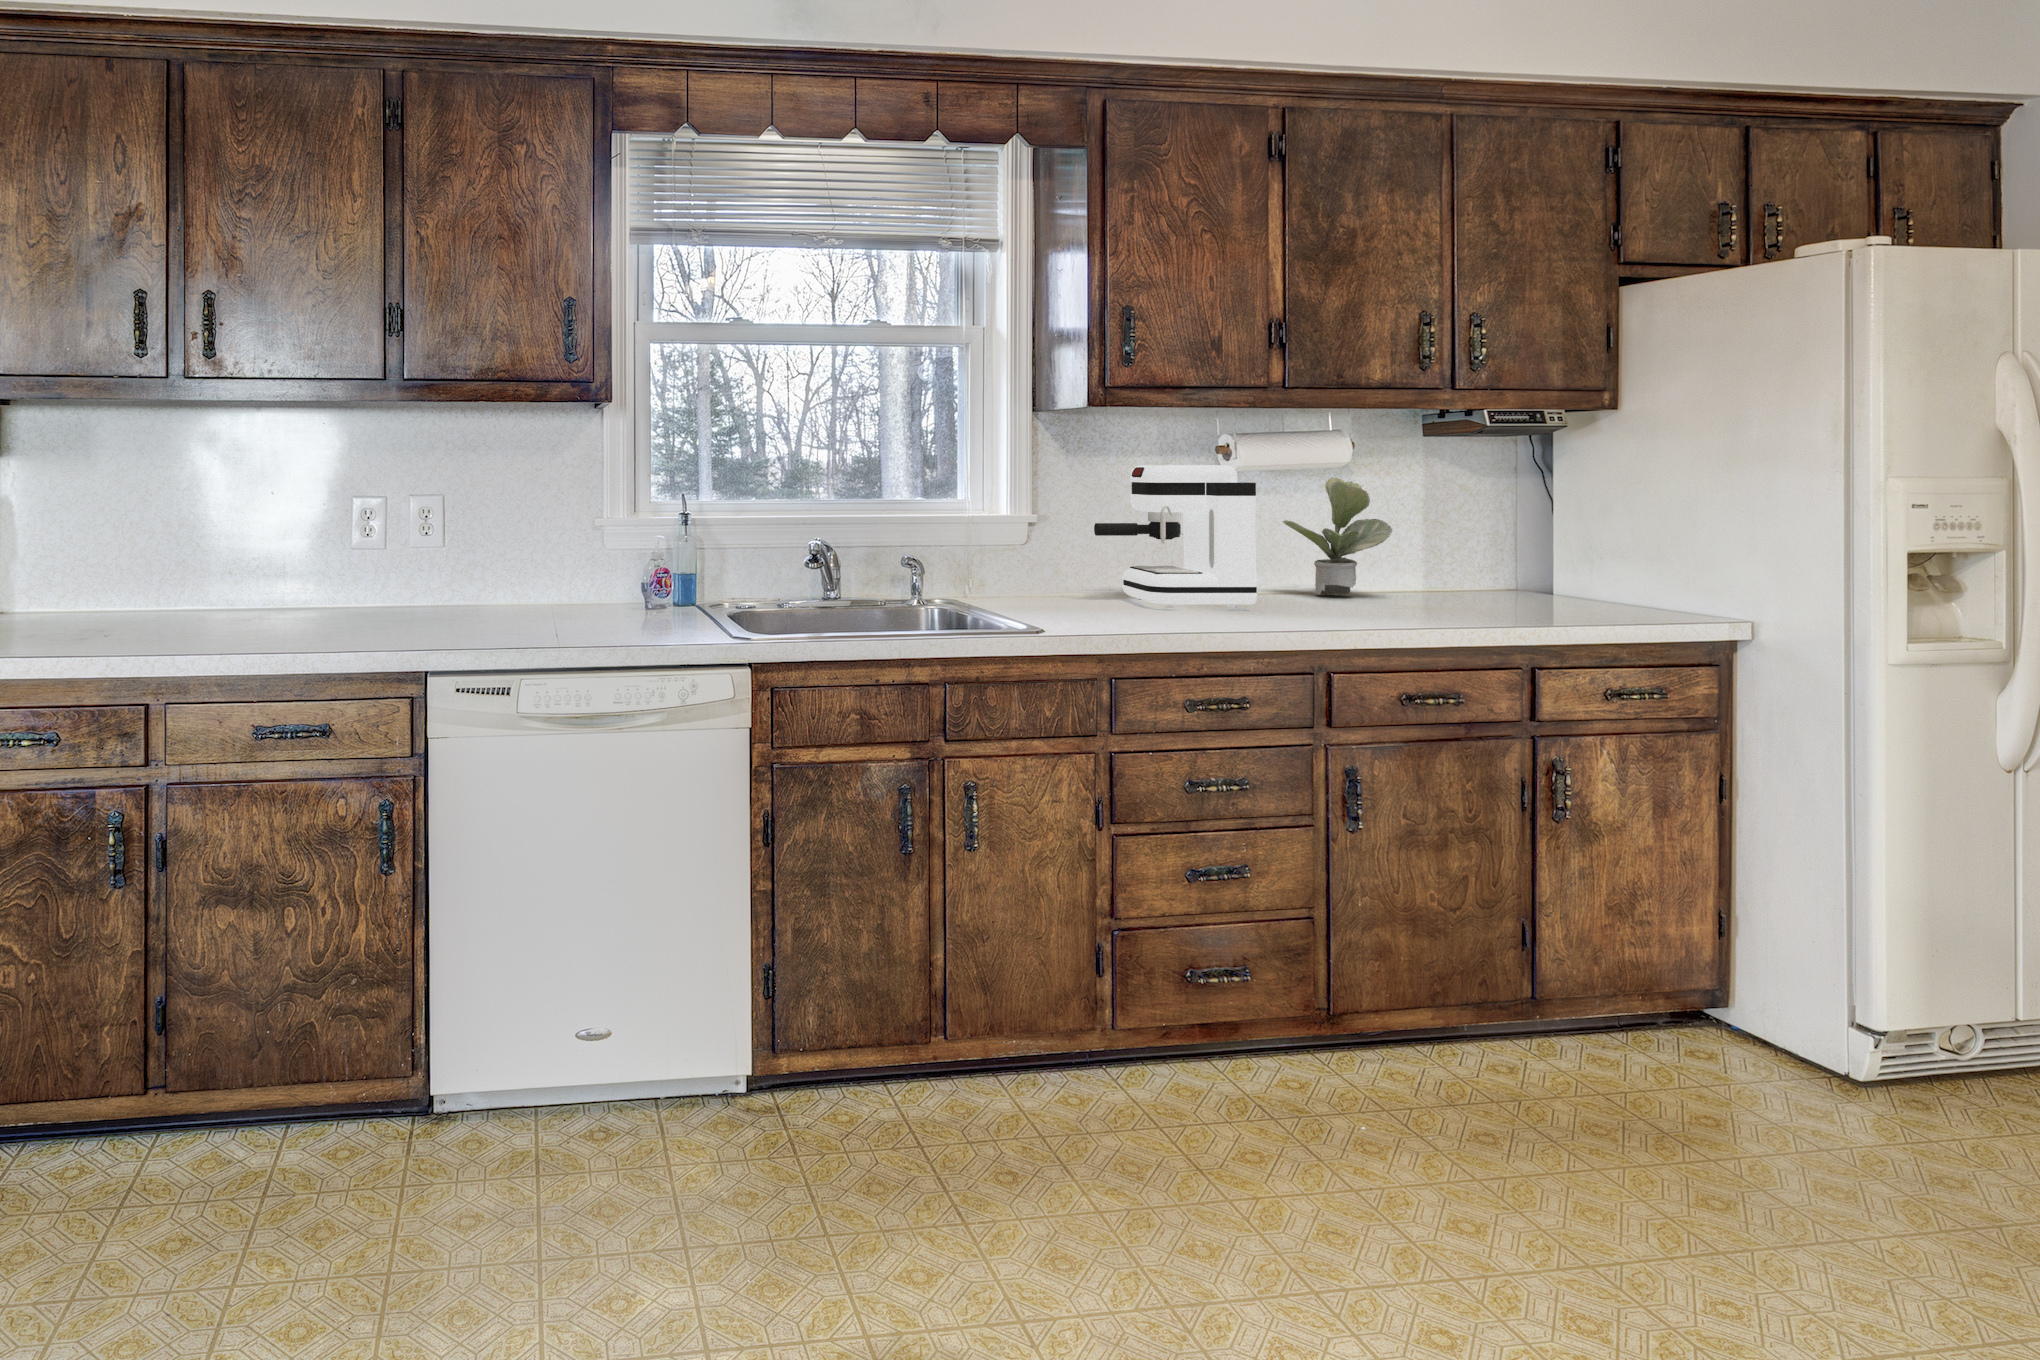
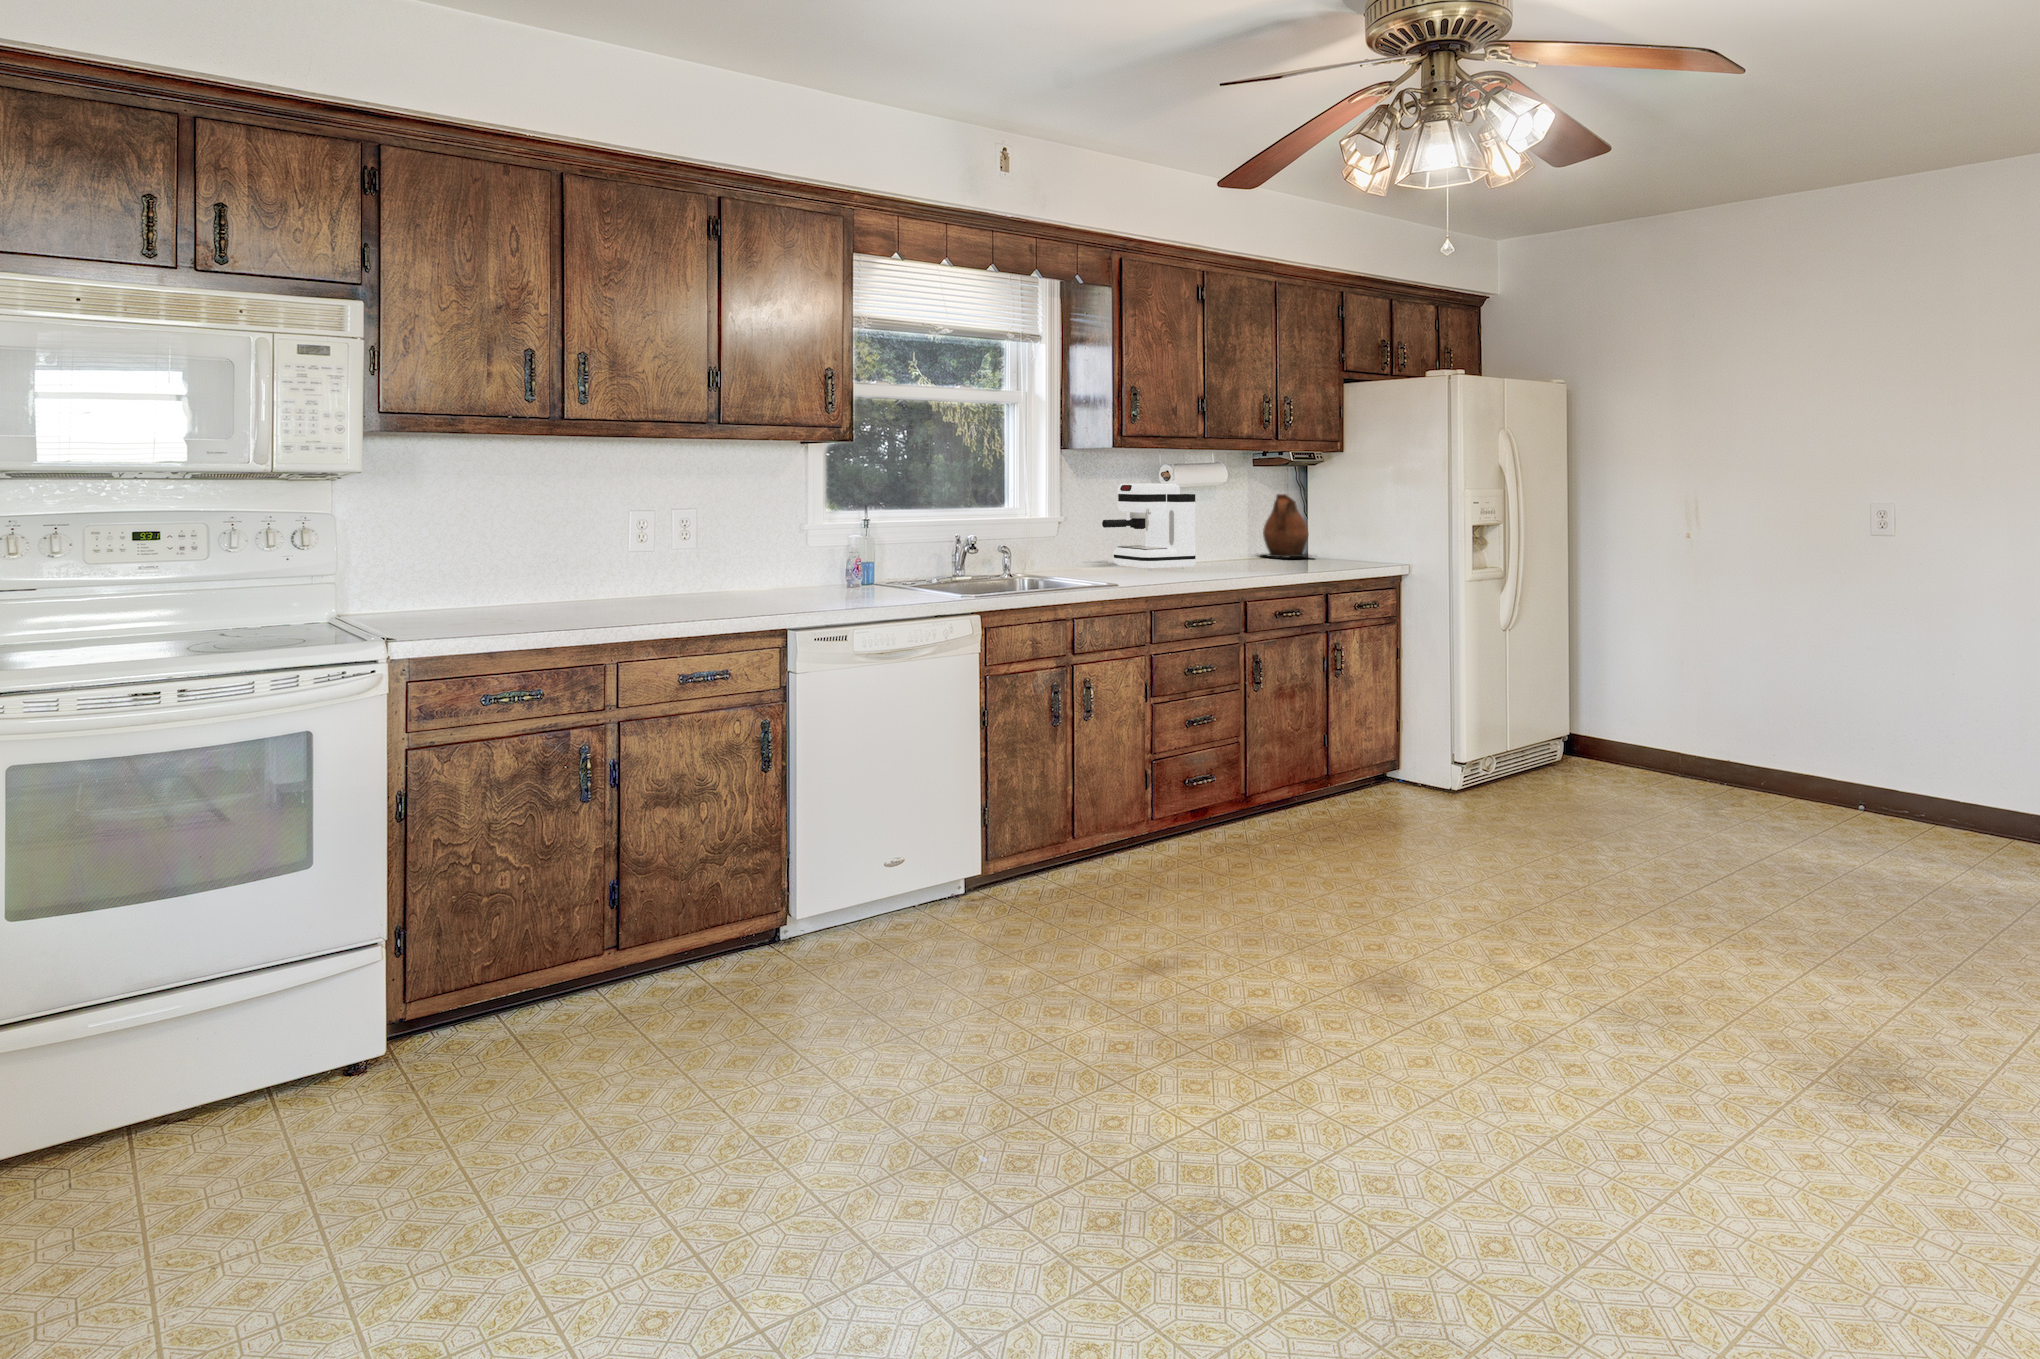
potted plant: present [1283,477,1392,595] -> none [1186,490,1244,560]
ceramic pitcher: none [1440,485,1563,599] -> present [1260,494,1309,558]

